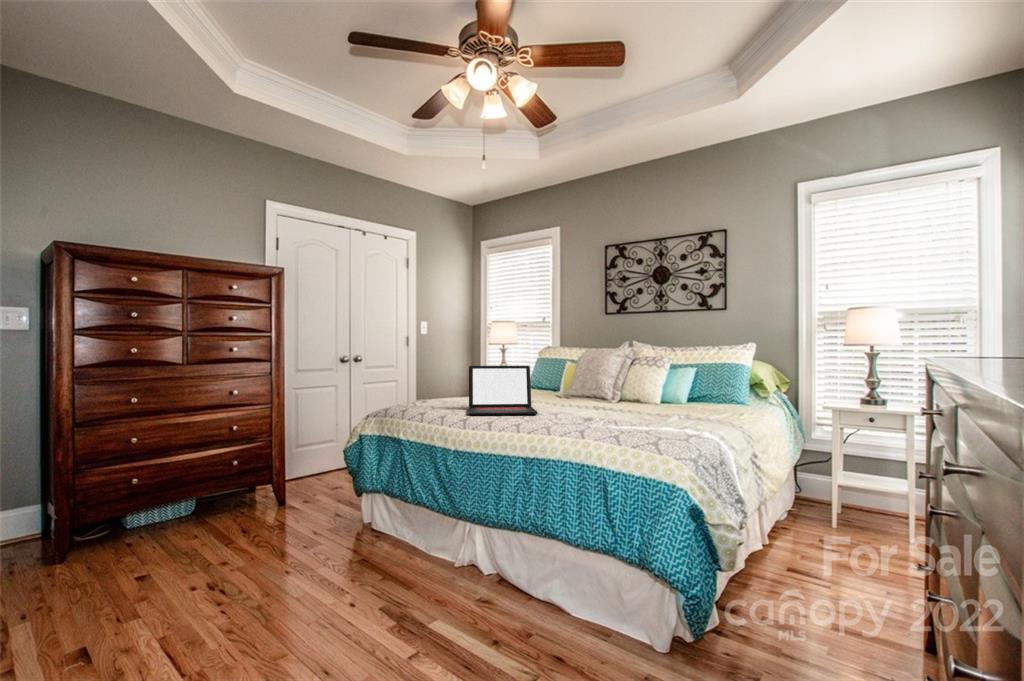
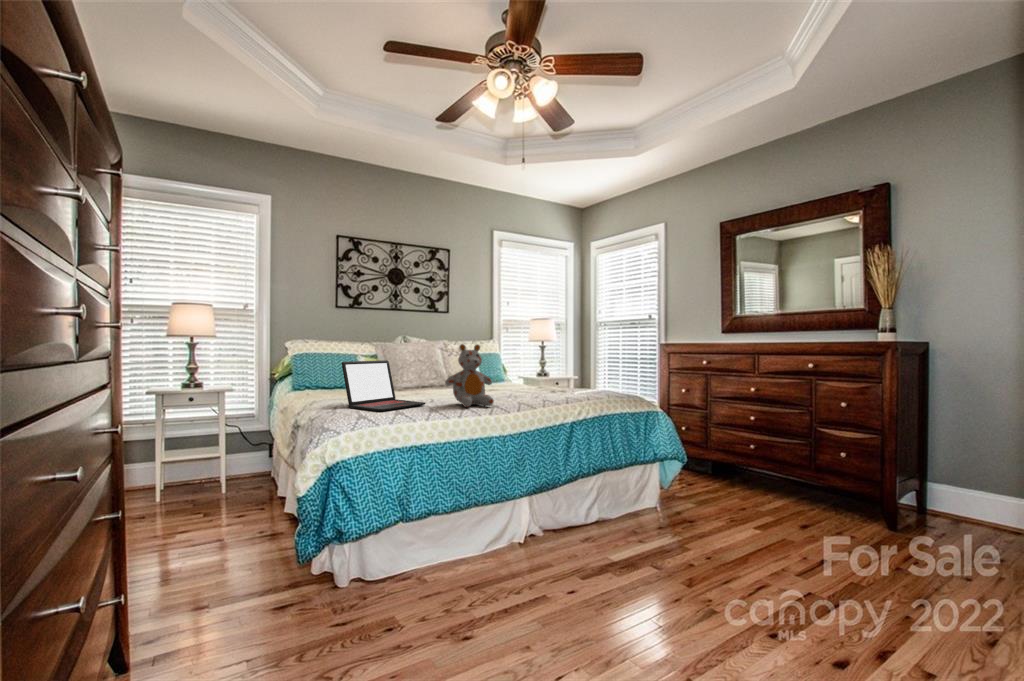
stuffed bear: none [556,347,615,424] -> present [445,344,494,407]

